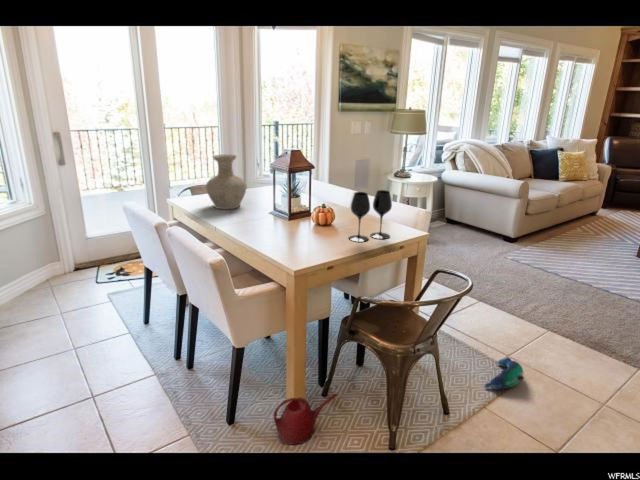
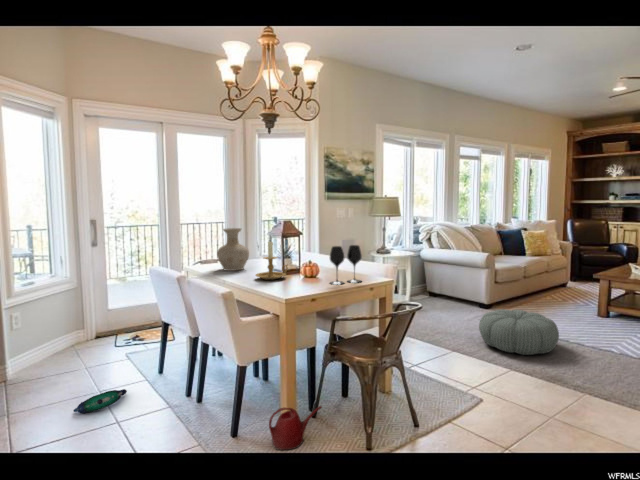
candle holder: none [255,179,296,229] -> present [256,241,288,280]
pouf: none [510,254,604,311] -> present [479,309,559,355]
plush toy: present [485,357,524,390] -> present [73,389,127,413]

